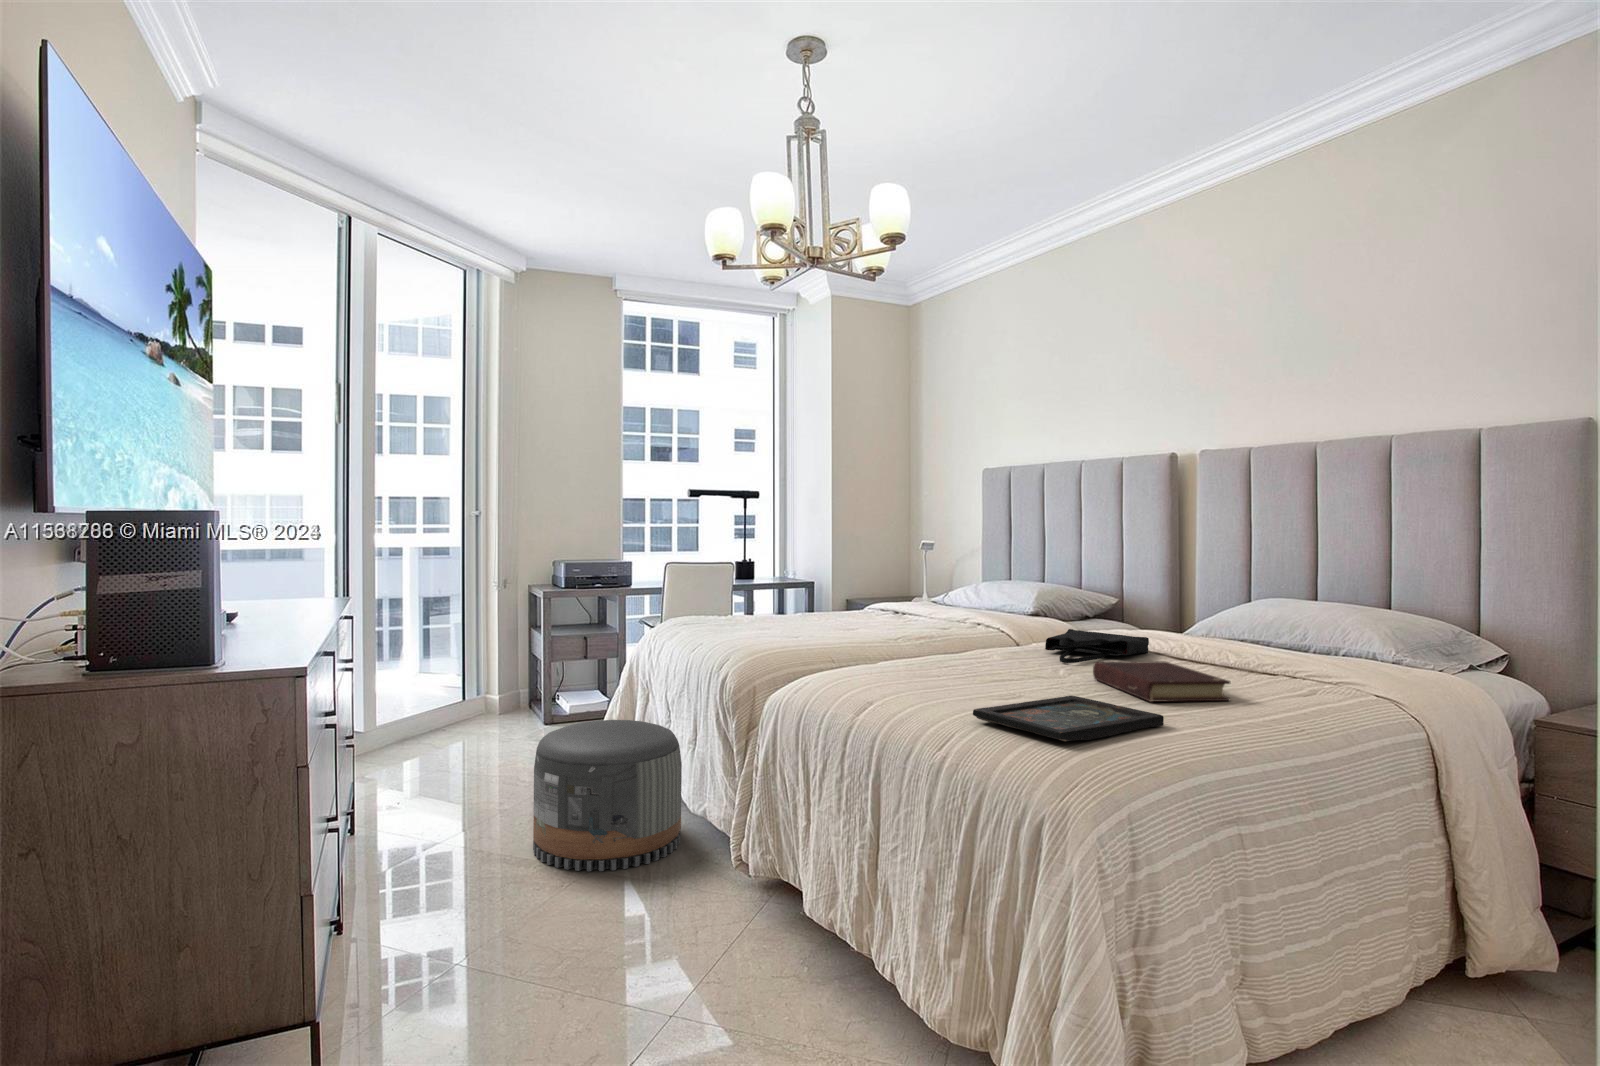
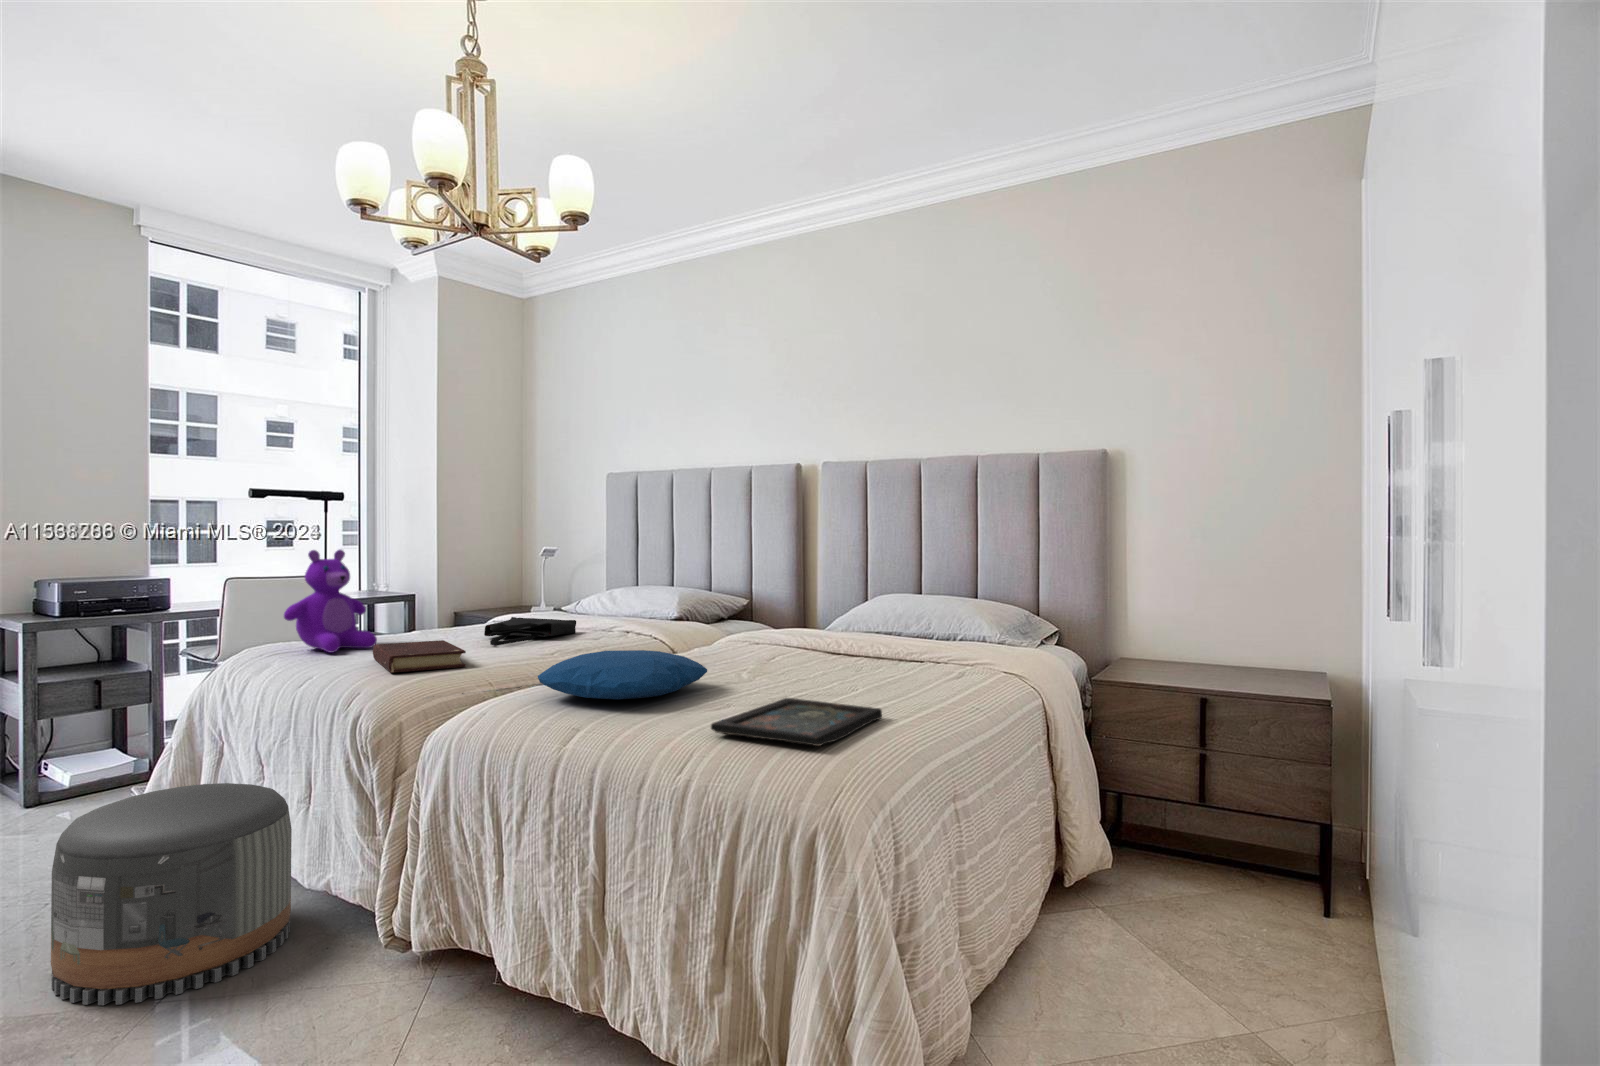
teddy bear: none [690,541,757,626] -> present [284,550,377,652]
tote bag: present [1045,629,1149,663] -> present [484,617,576,645]
pillow: none [850,637,1009,682] -> present [538,650,707,699]
book: present [1093,662,1230,702] -> present [373,640,466,673]

